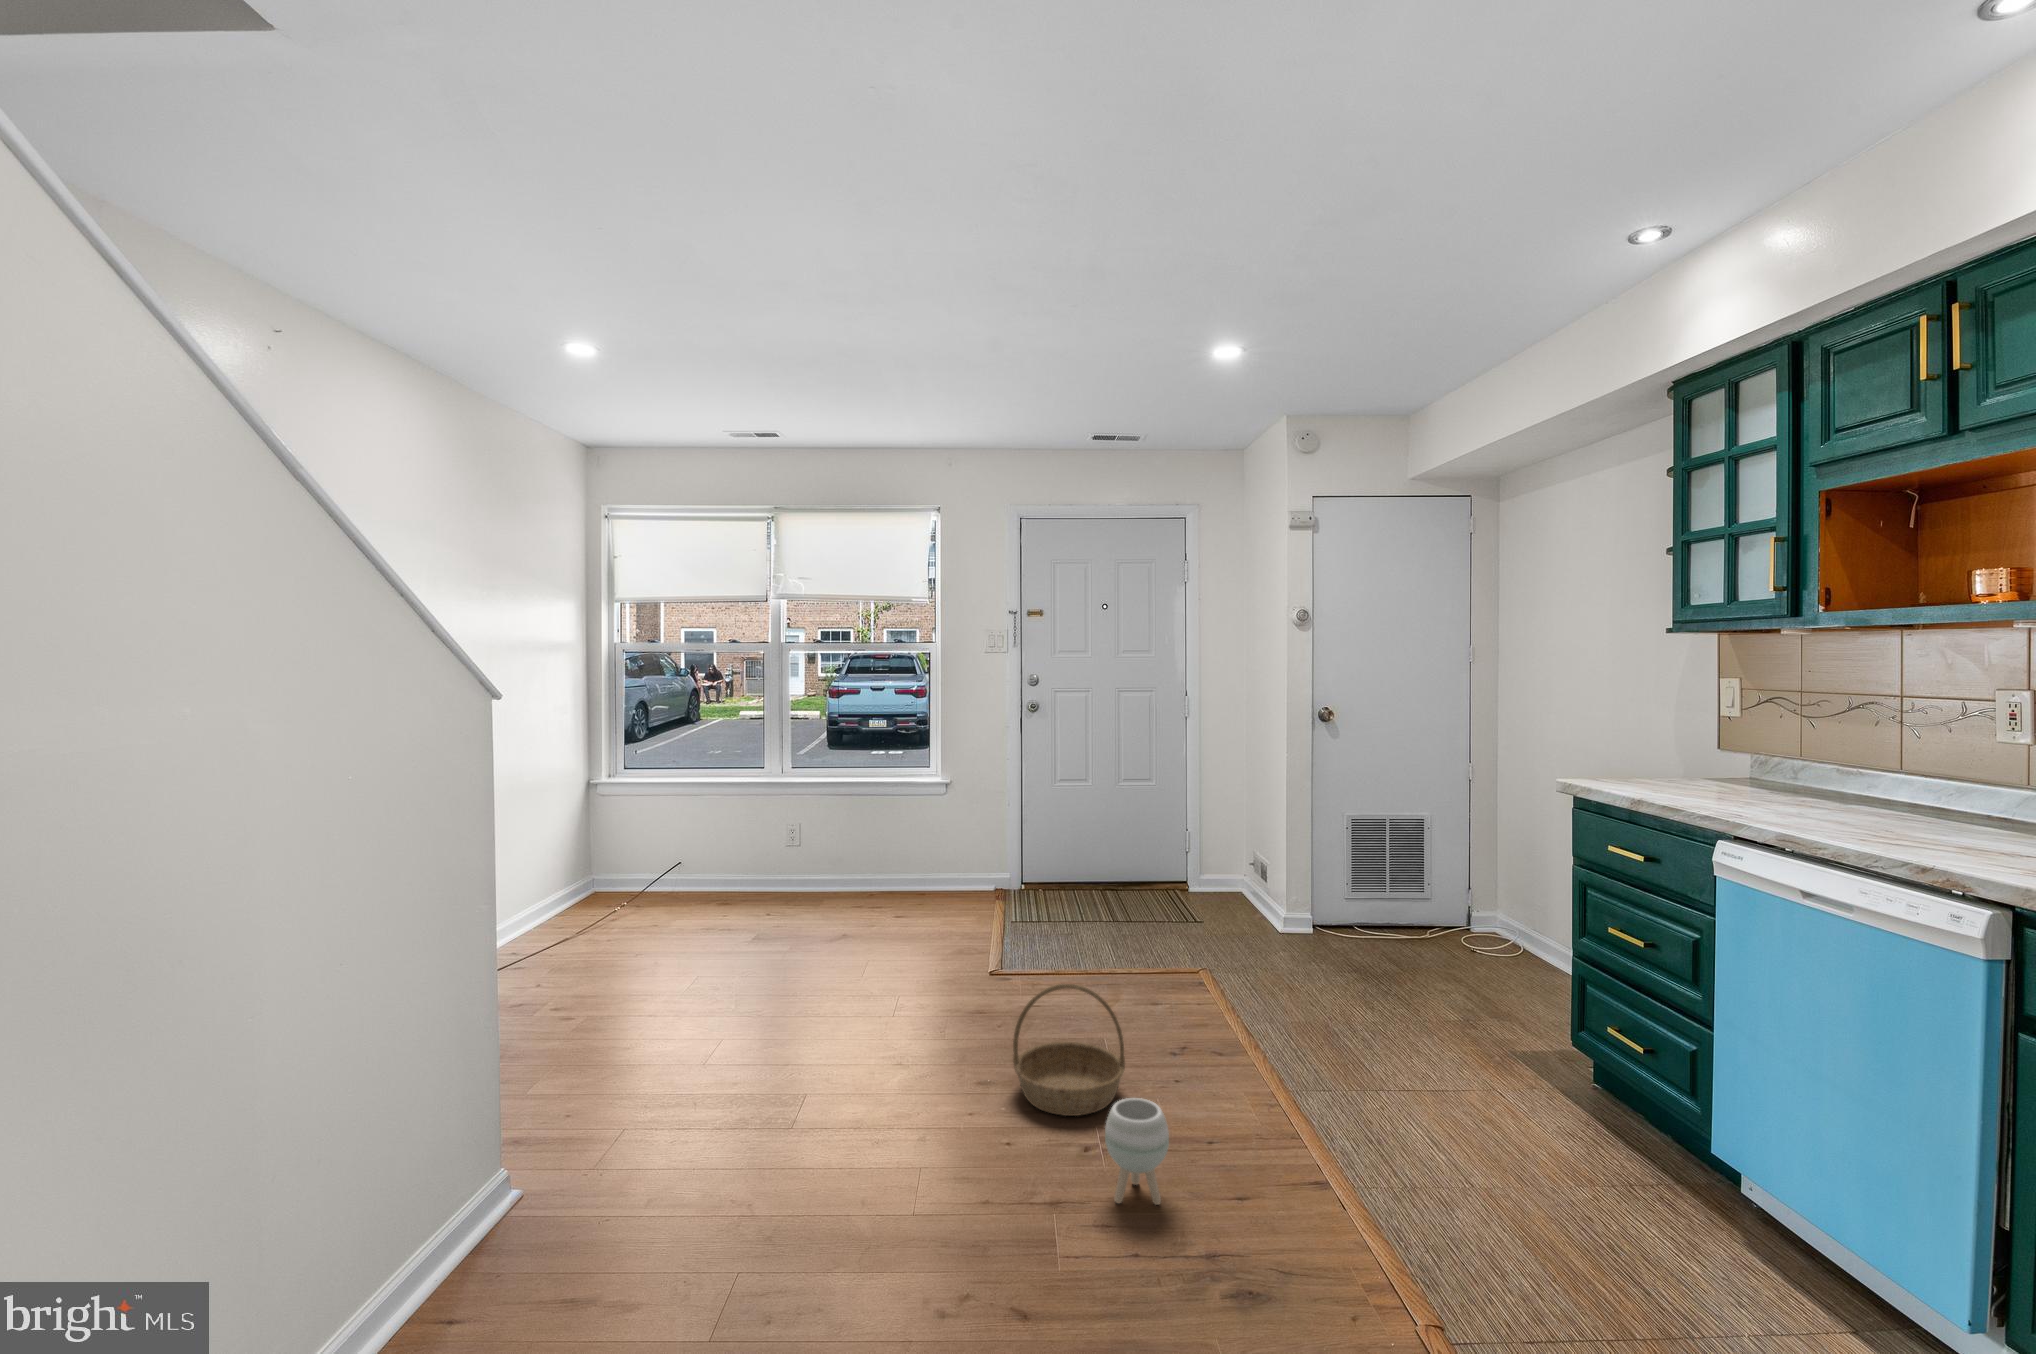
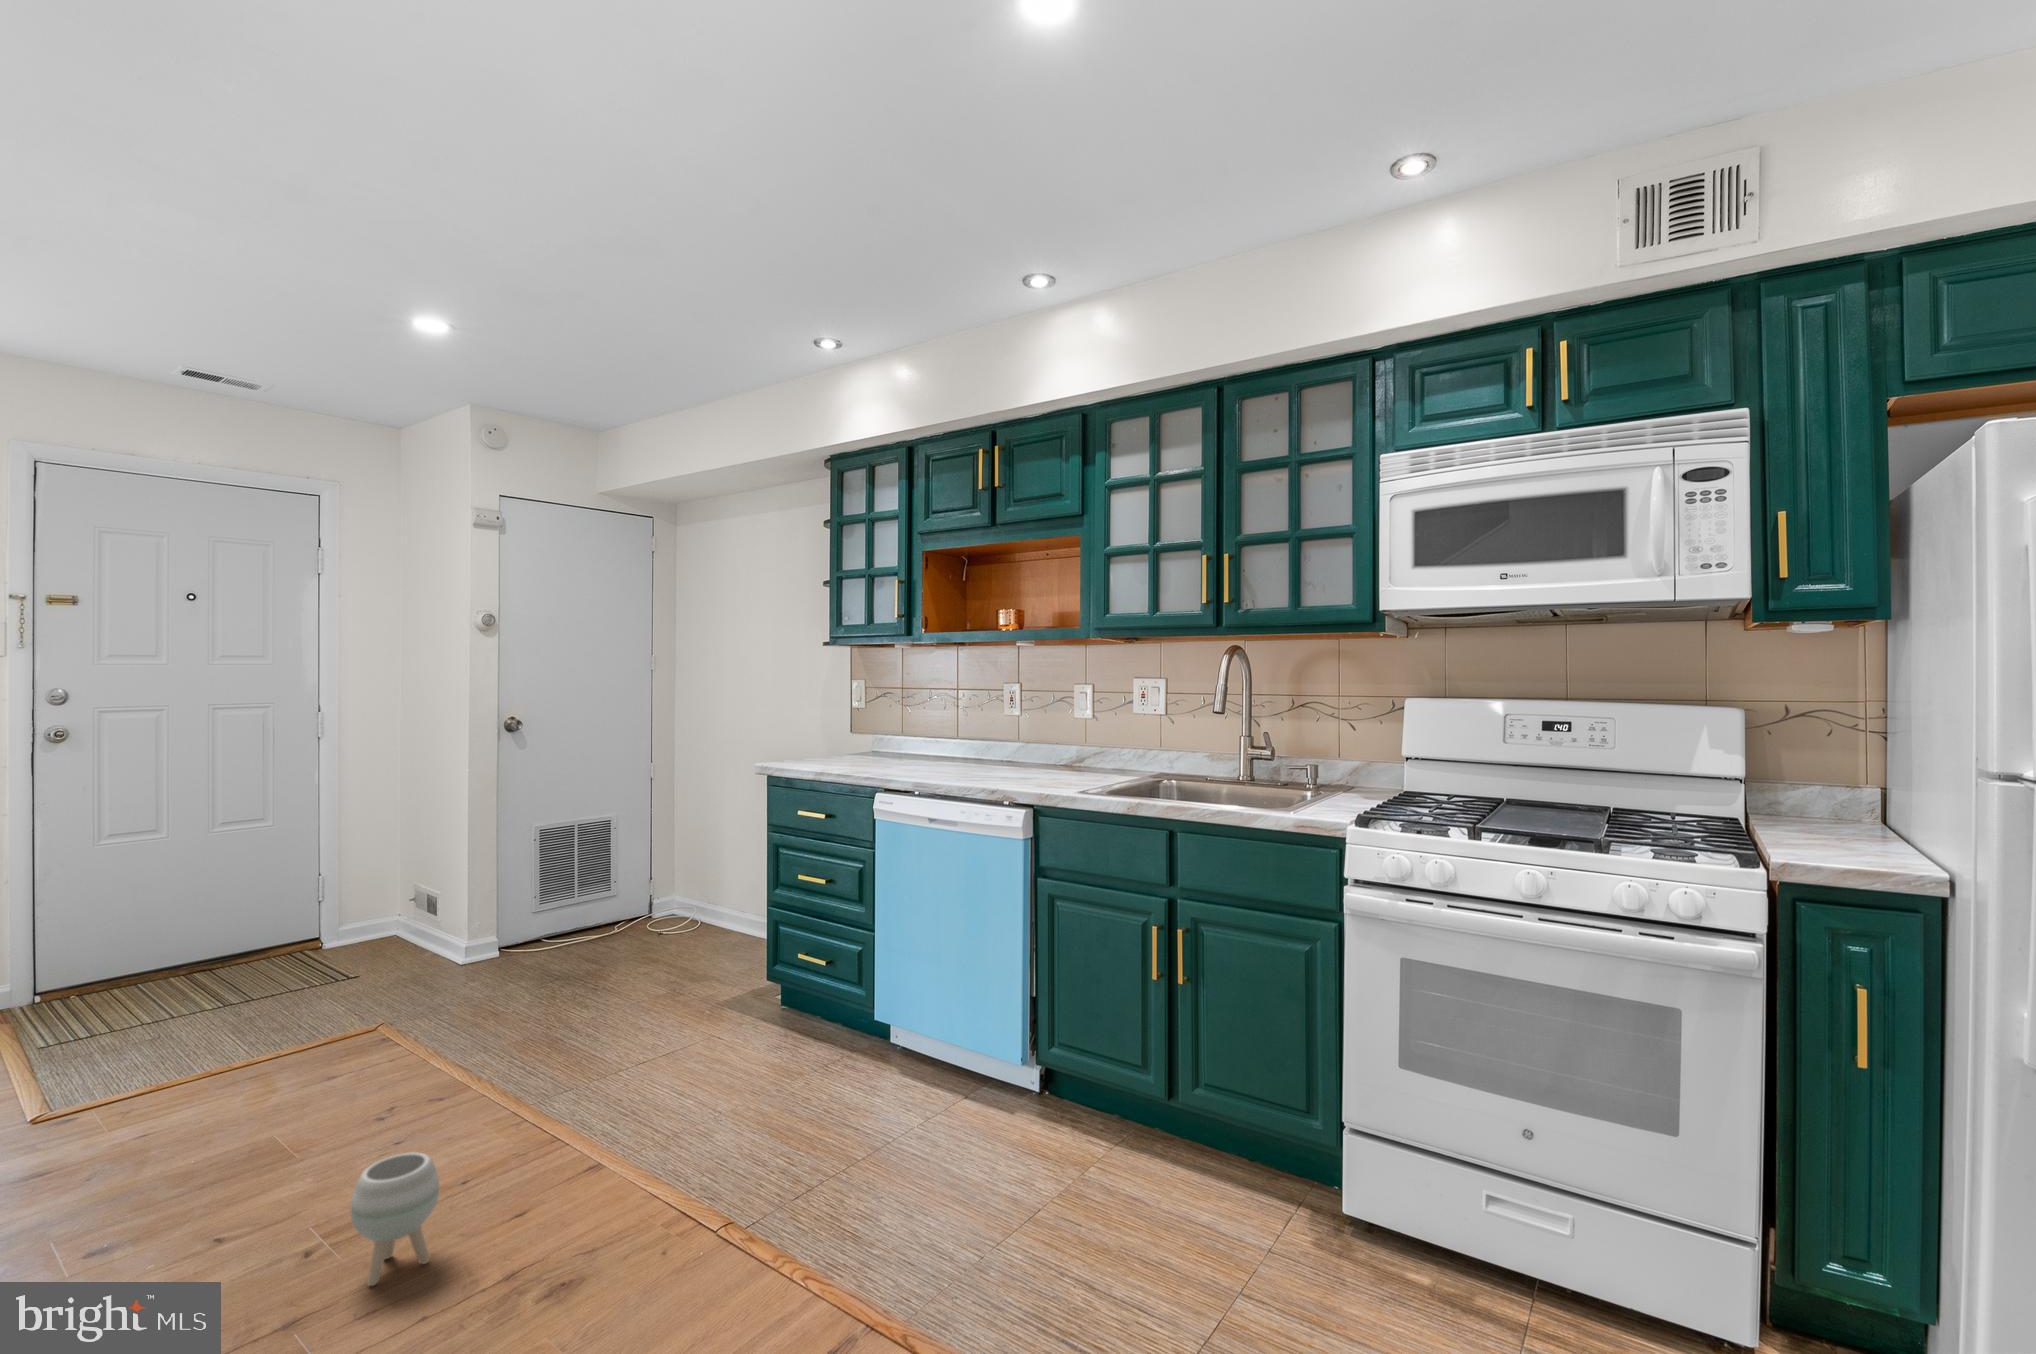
basket: present [1013,984,1125,1116] -> none [146,1064,334,1244]

